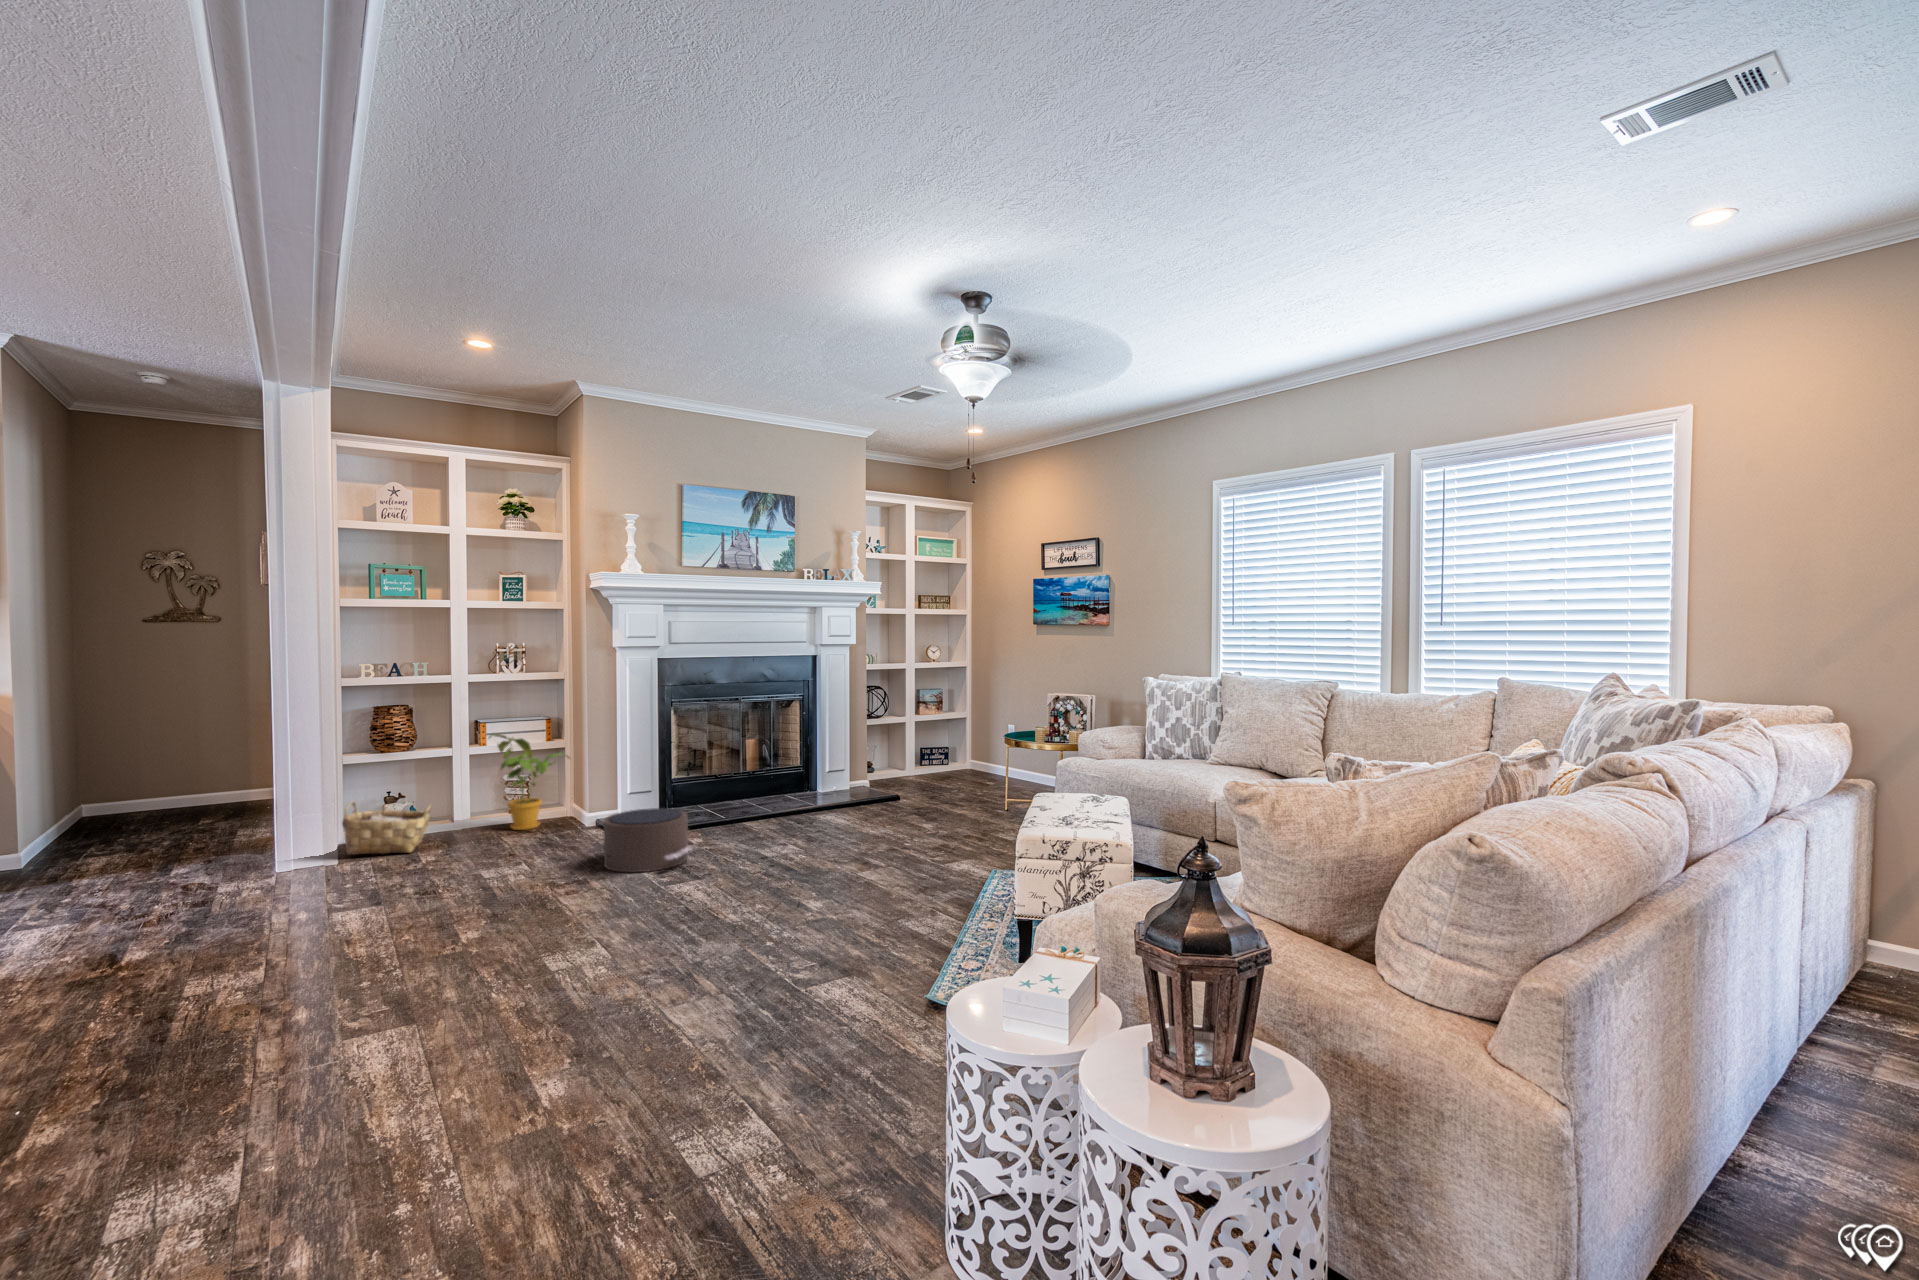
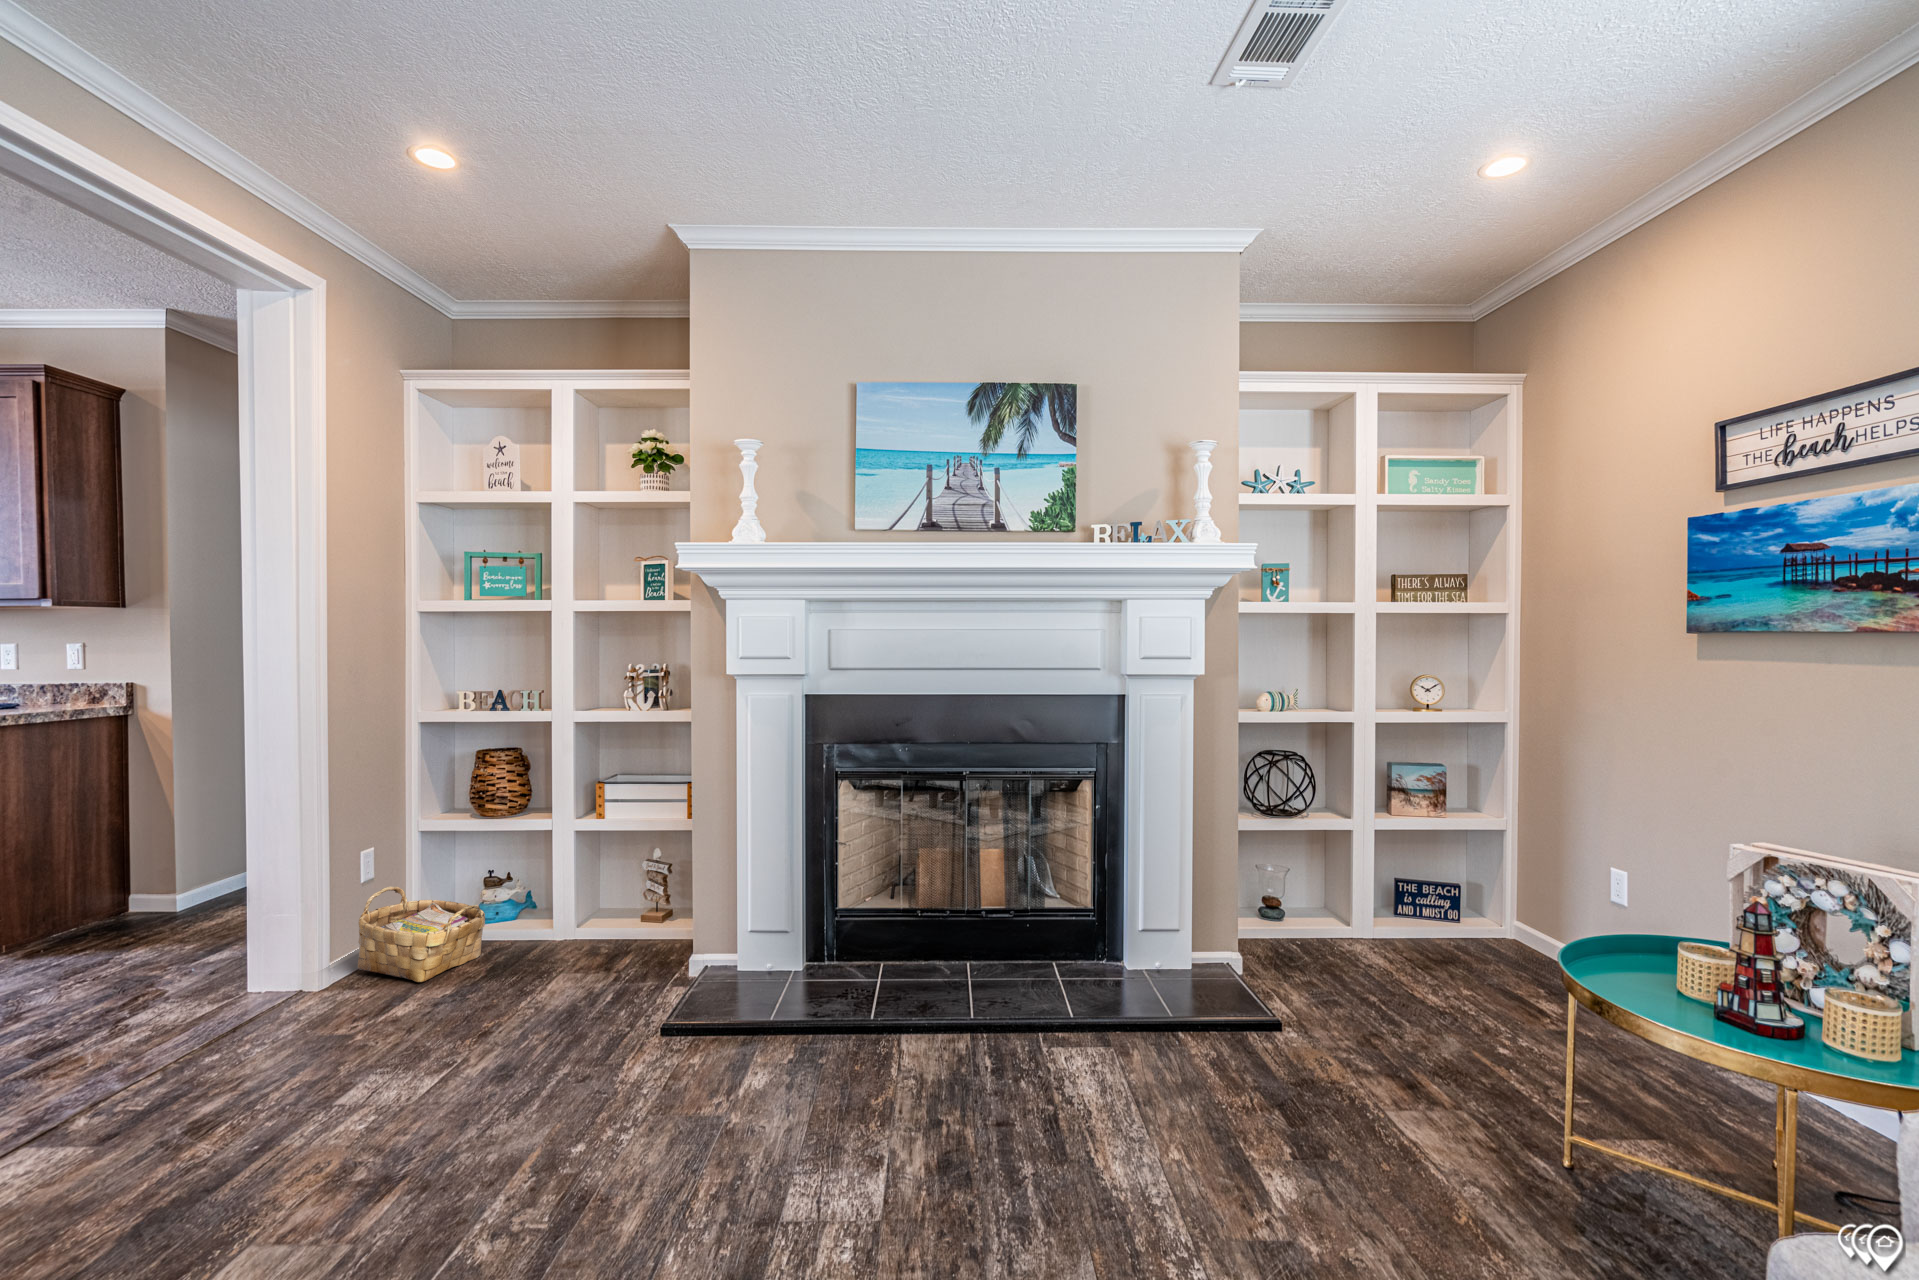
house plant: present [489,734,569,830] -> none [567,800,699,960]
pouf: present [586,808,696,872] -> none [479,1008,666,1194]

